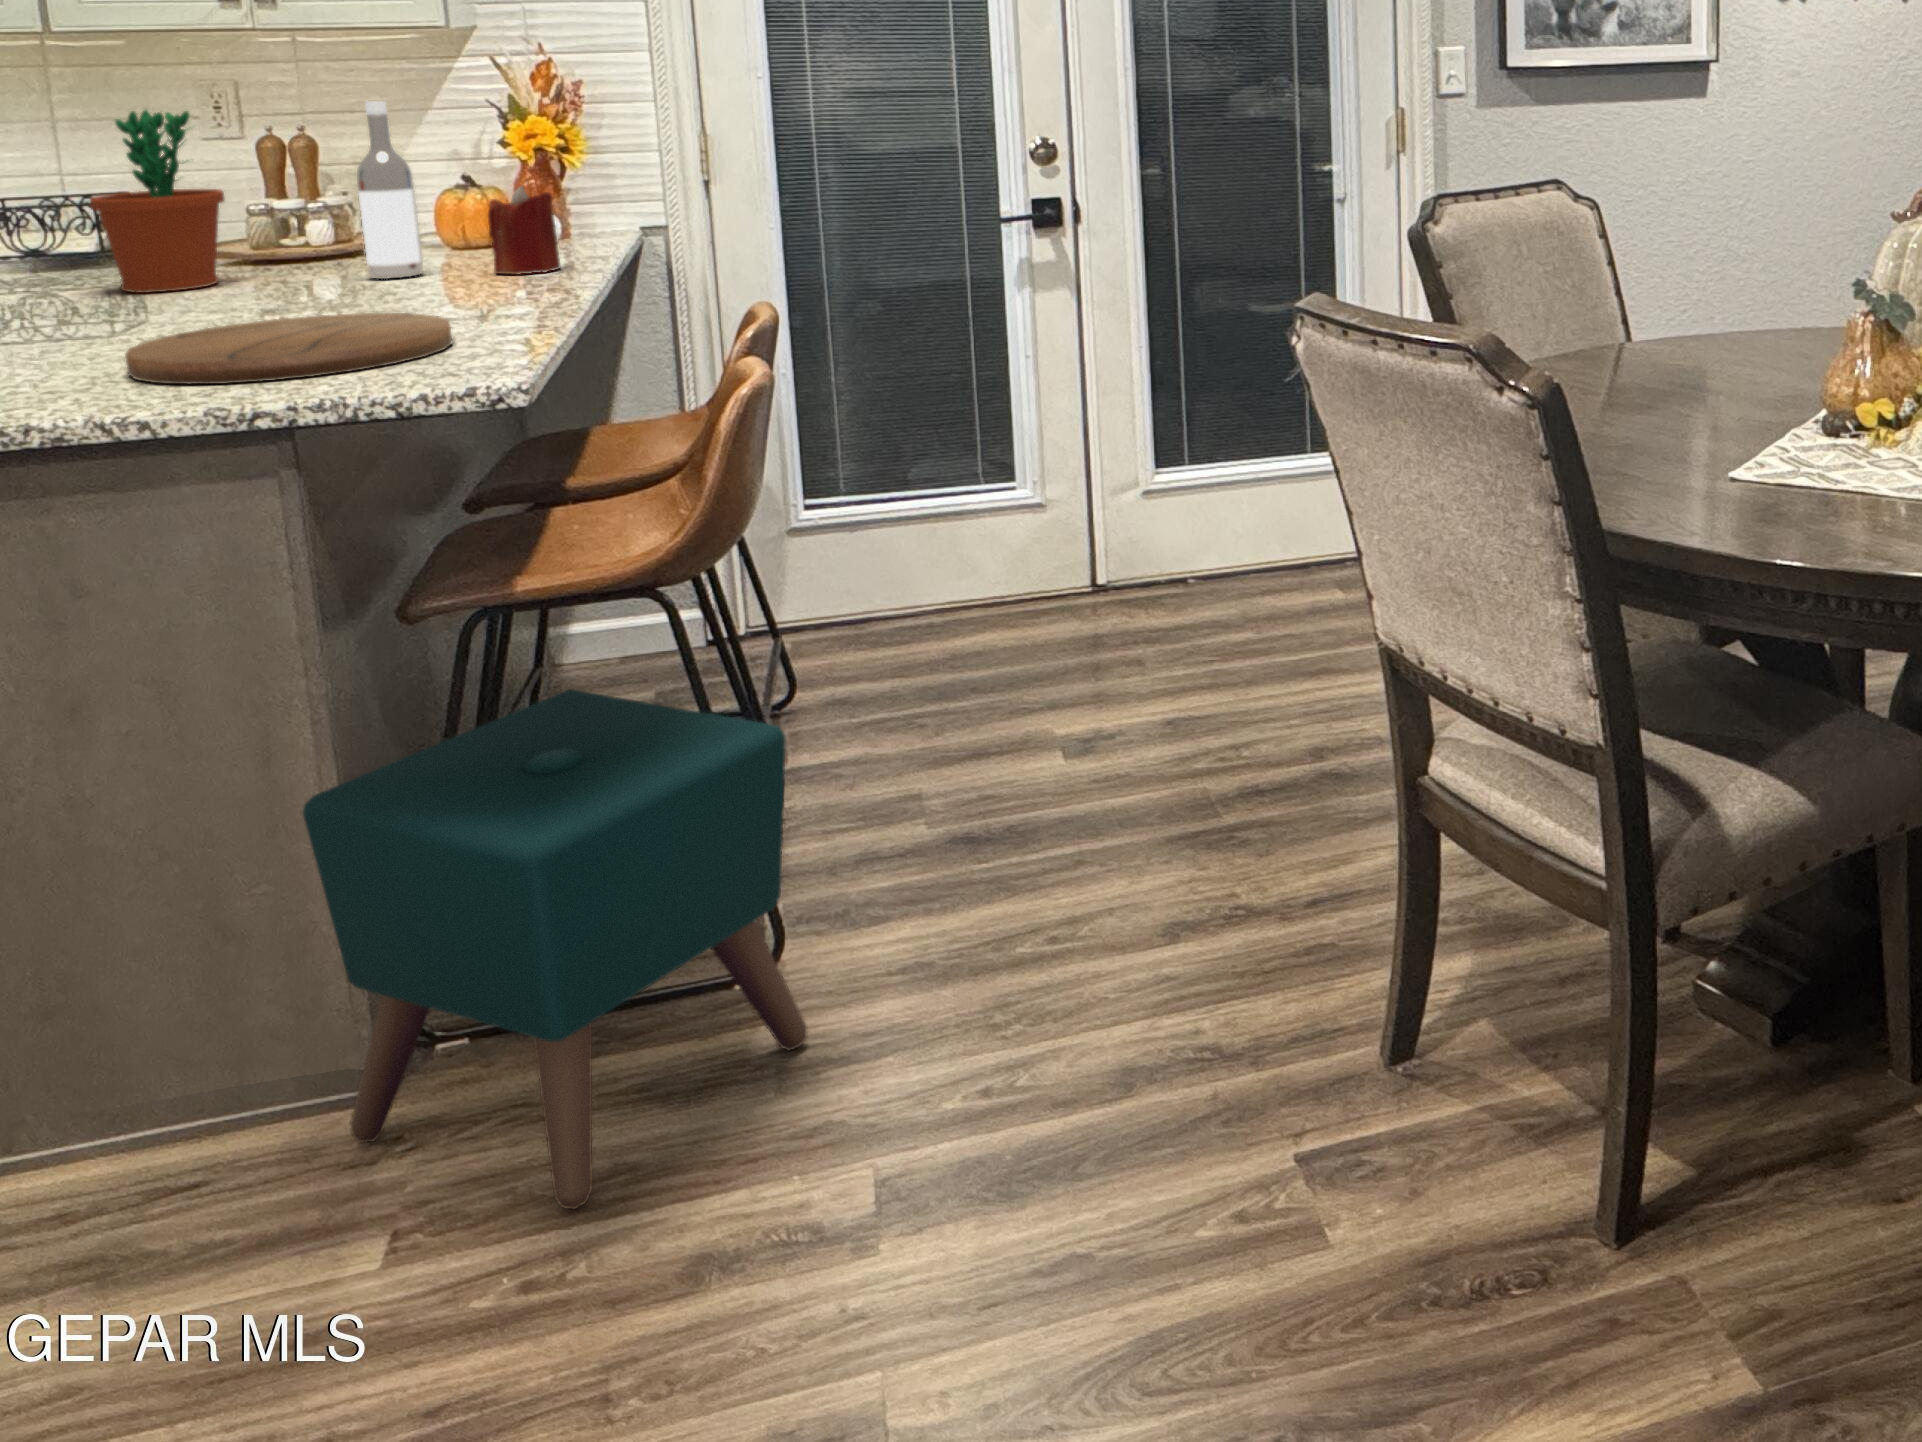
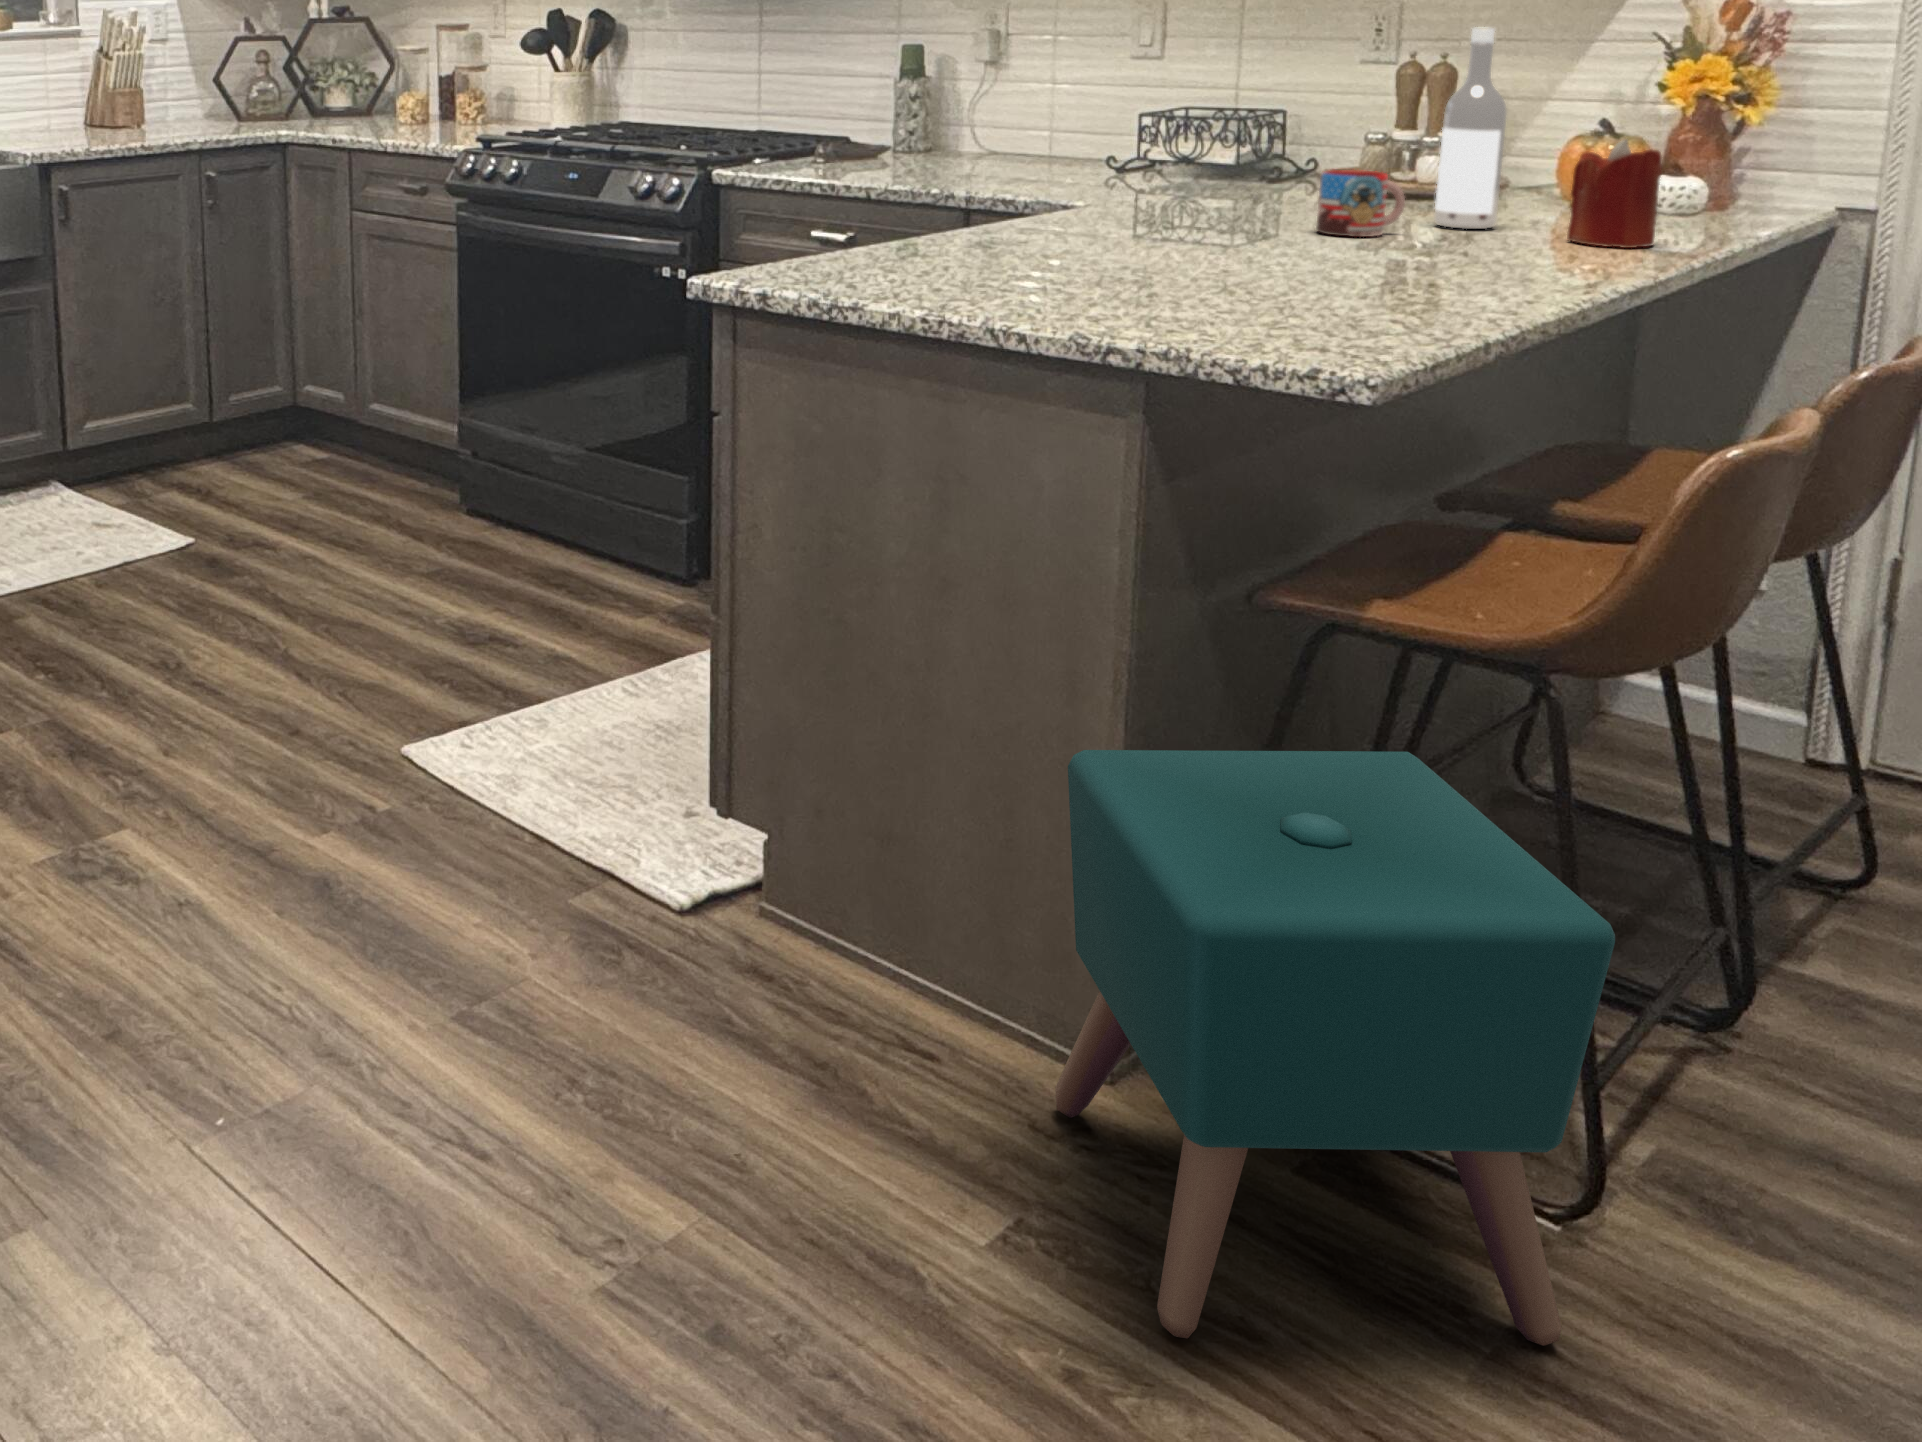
flower pot: present [90,110,224,293] -> none [1204,25,1324,209]
mug: none [268,236,352,299] -> present [1316,170,1405,237]
cutting board: present [125,313,452,384] -> none [1073,251,1395,324]

